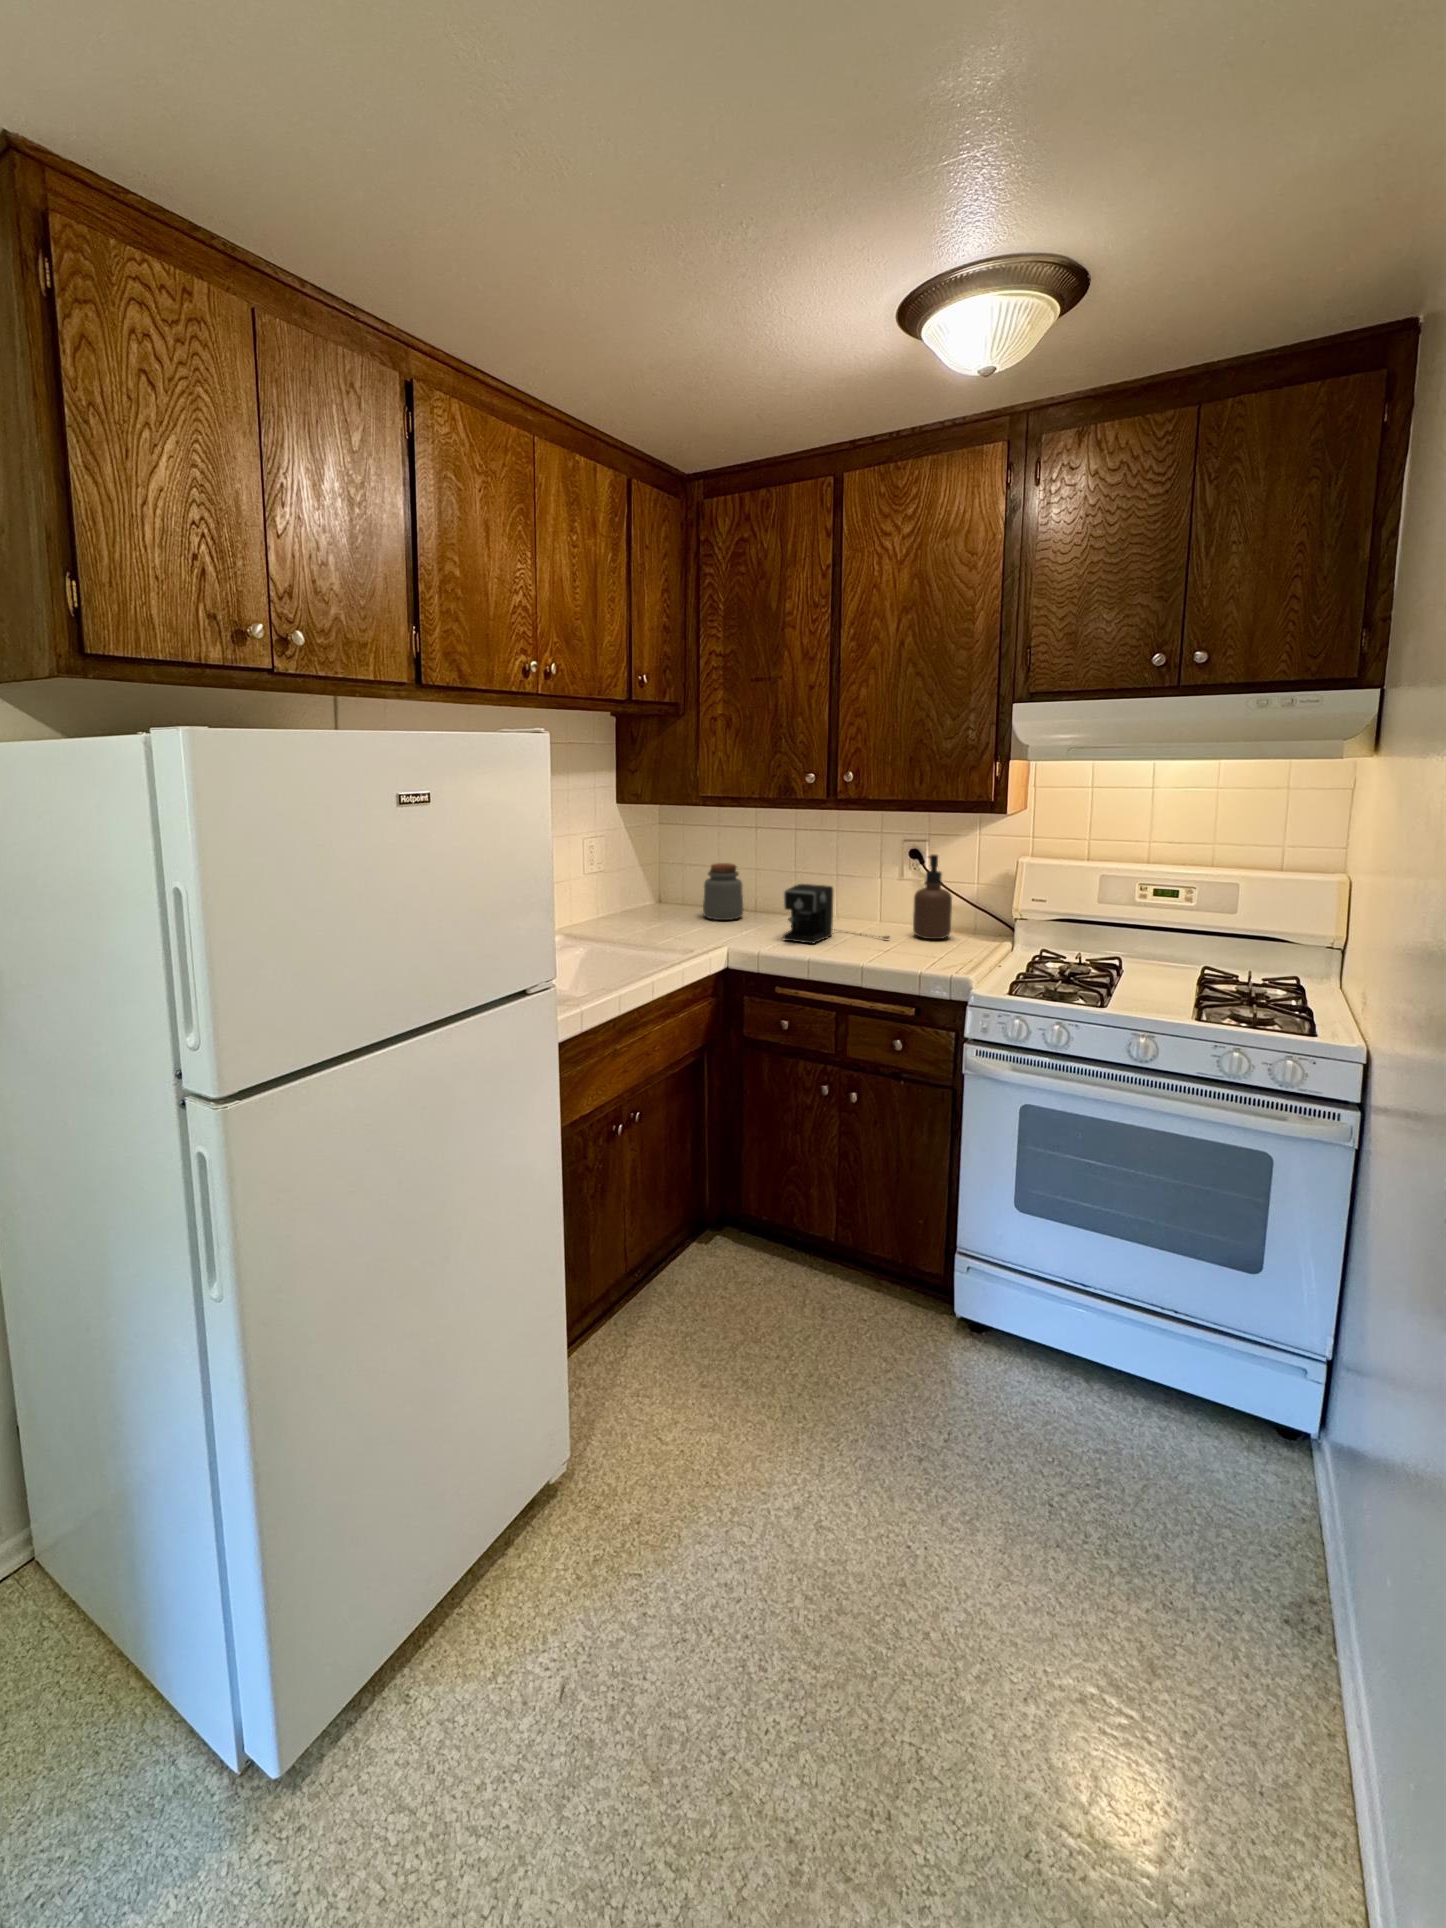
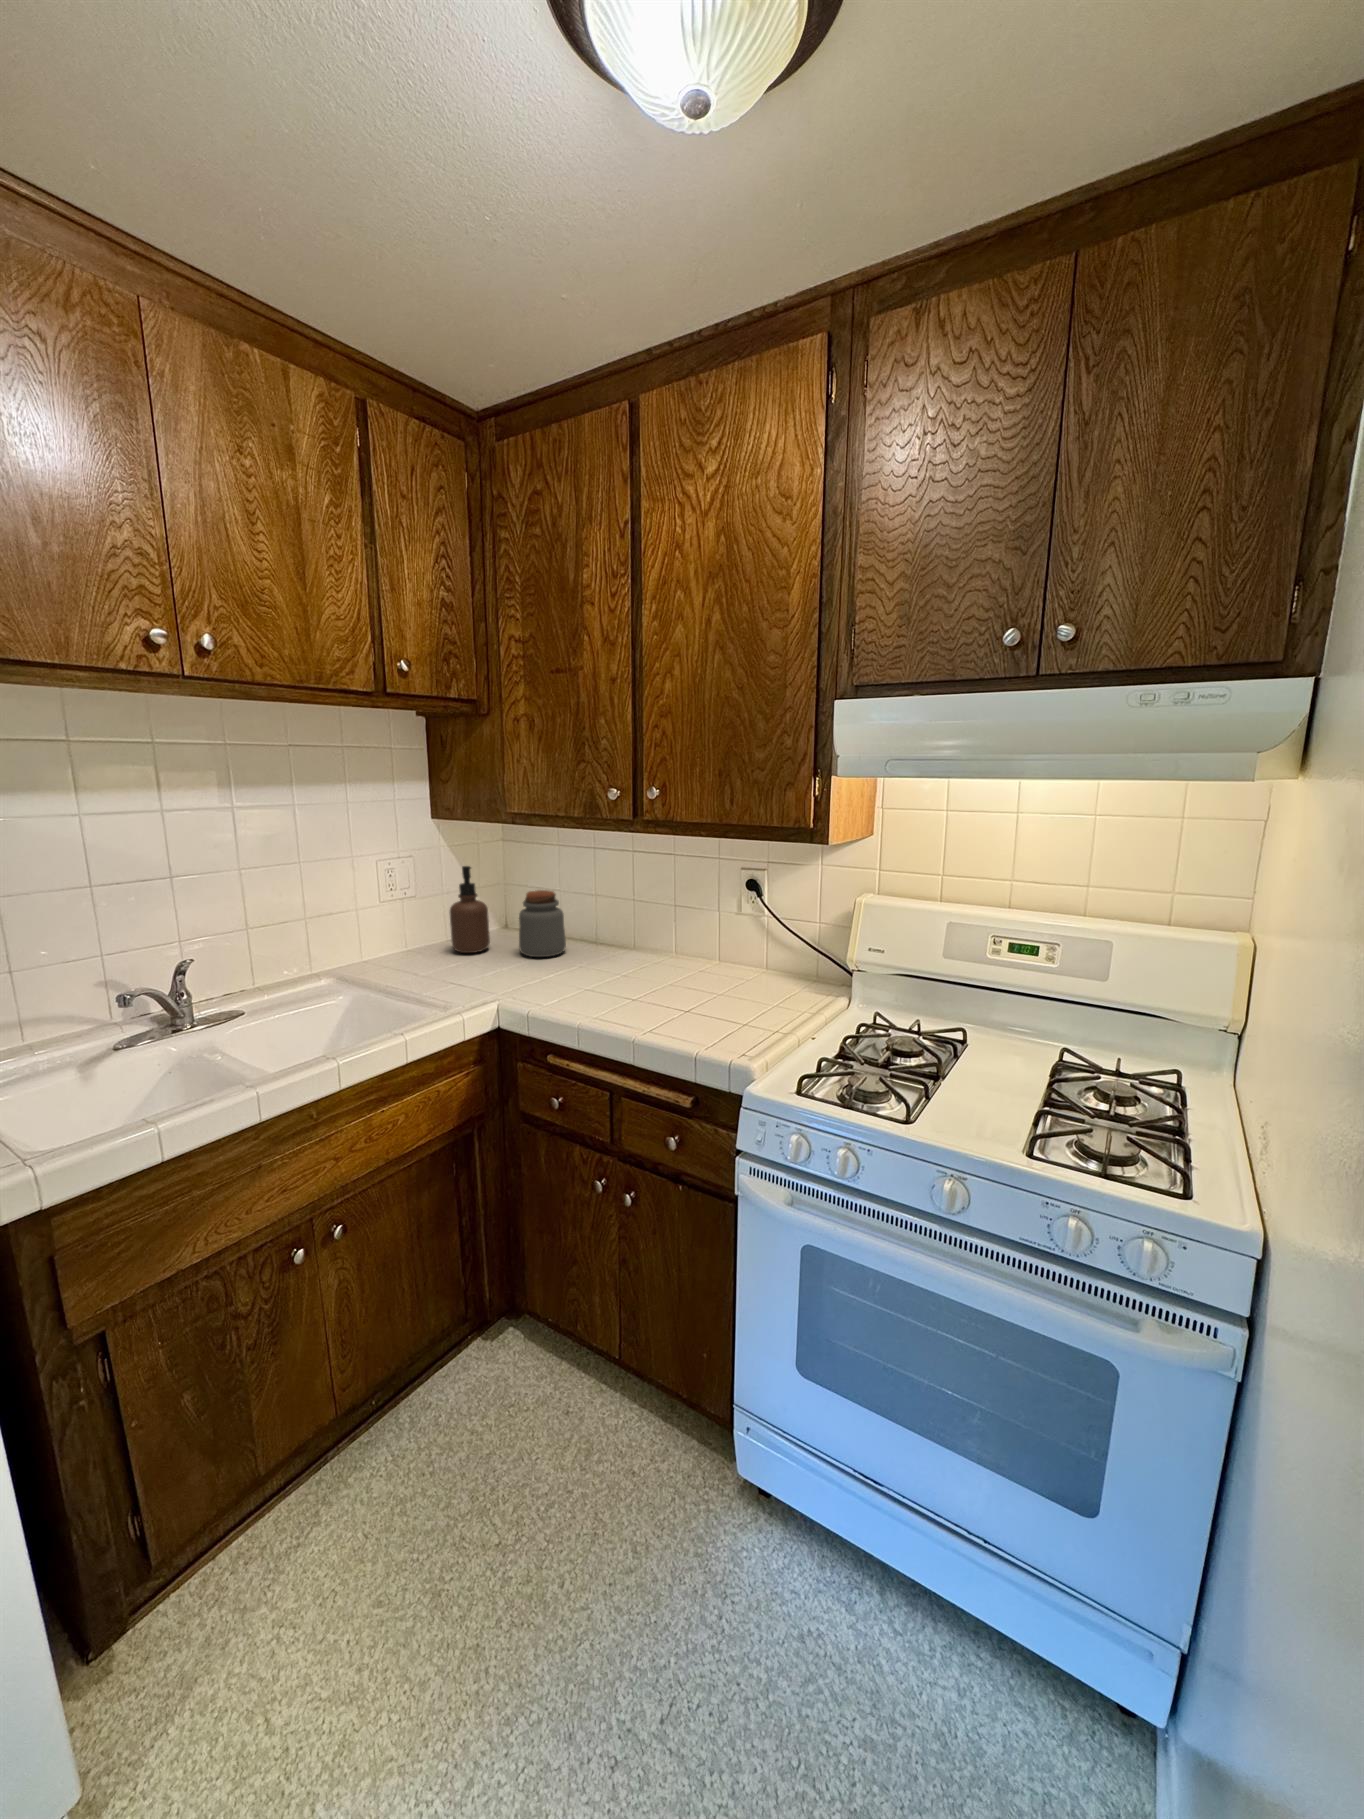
soap dispenser: present [913,854,952,939] -> present [450,866,490,953]
coffee maker: present [783,884,889,943] -> none [576,921,706,997]

